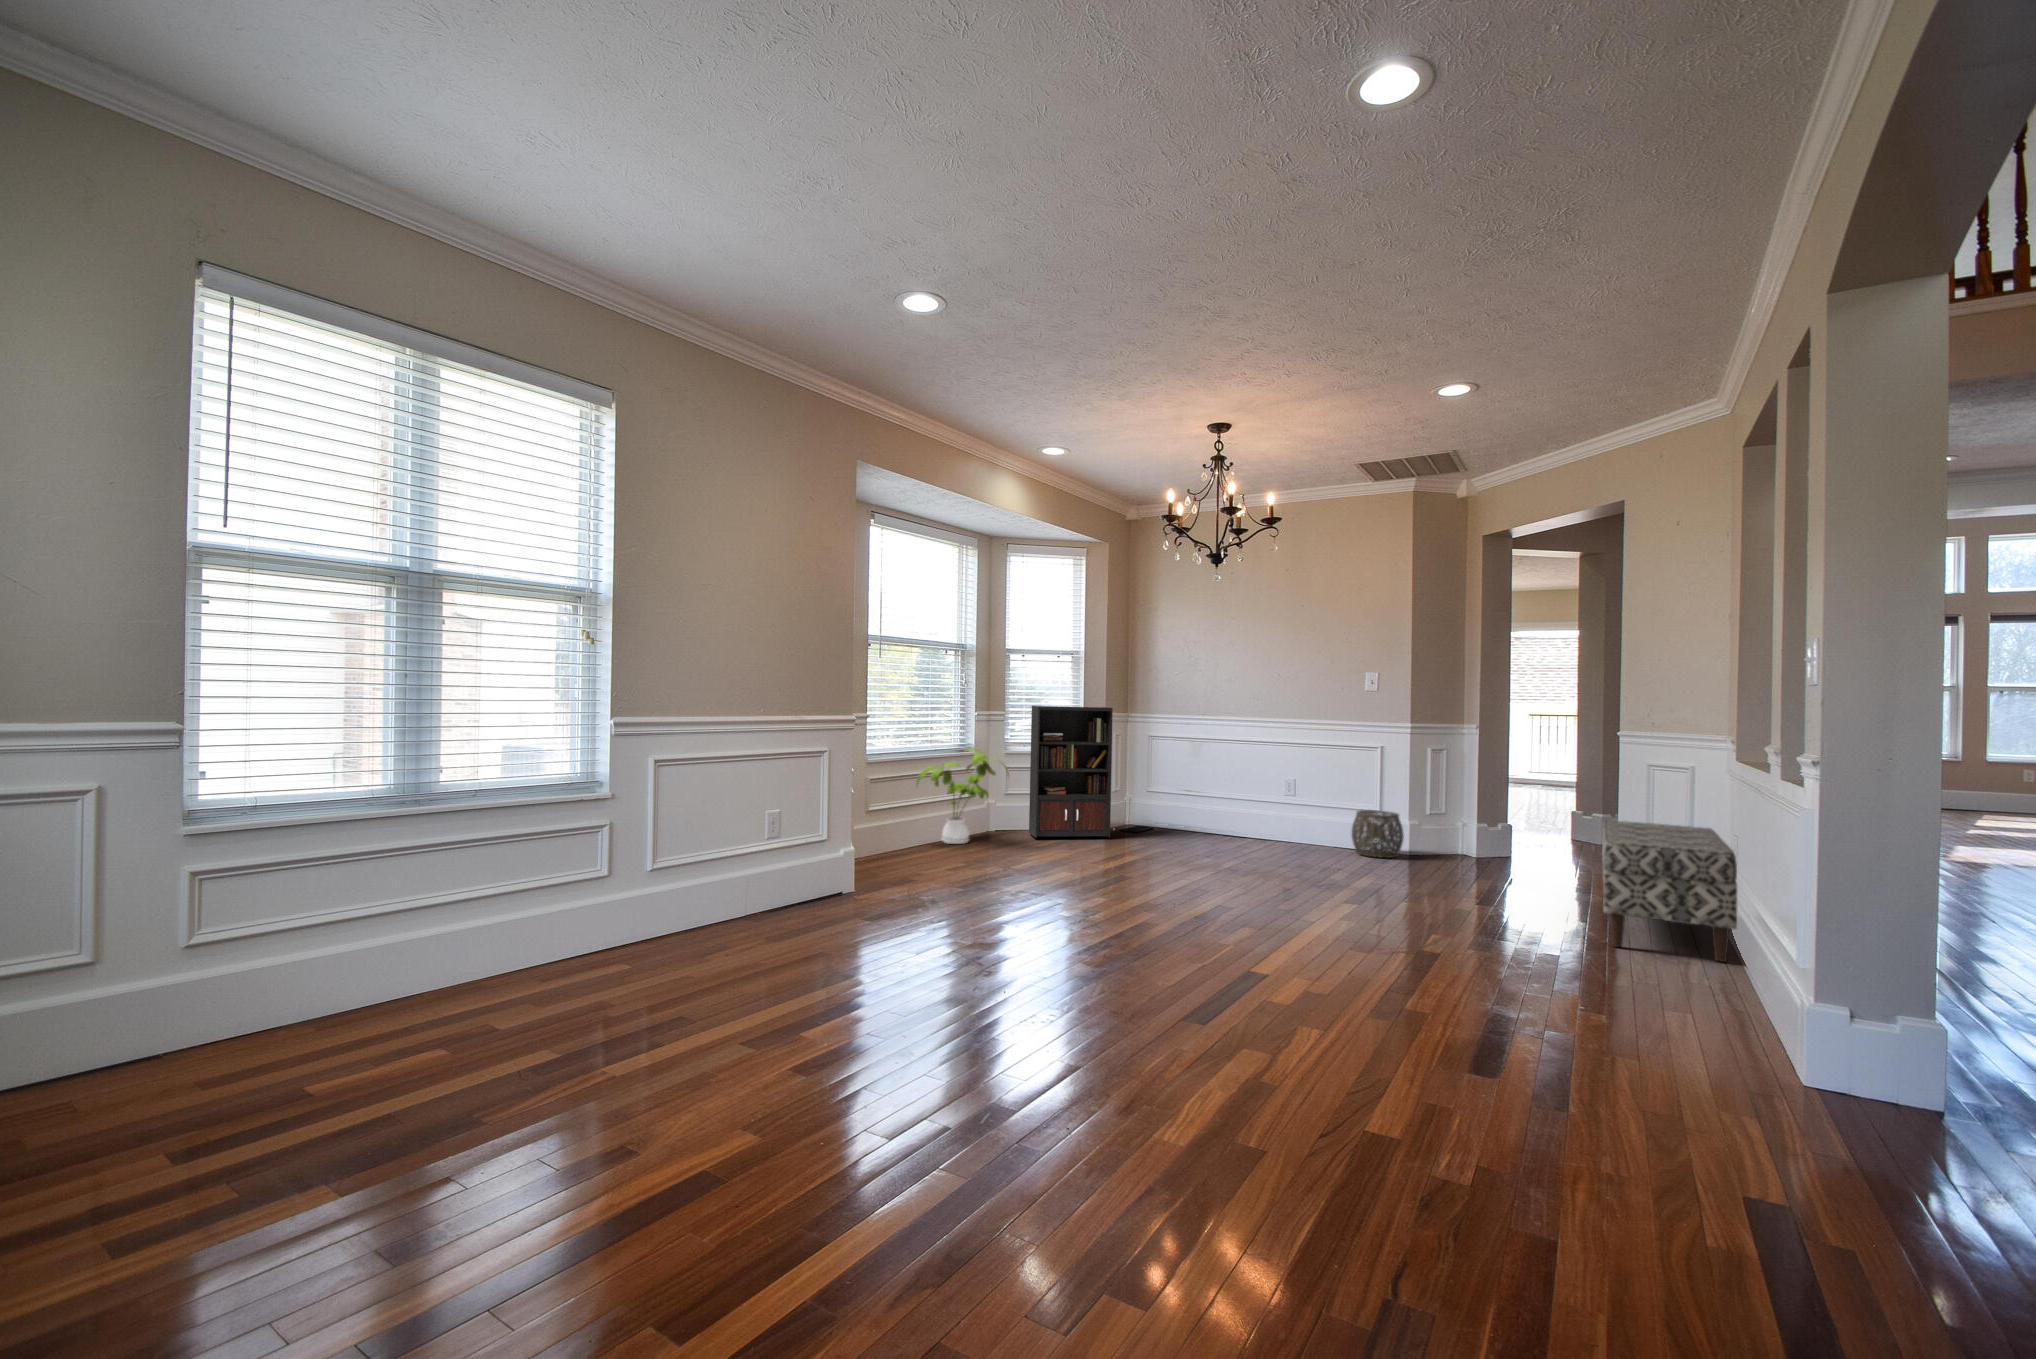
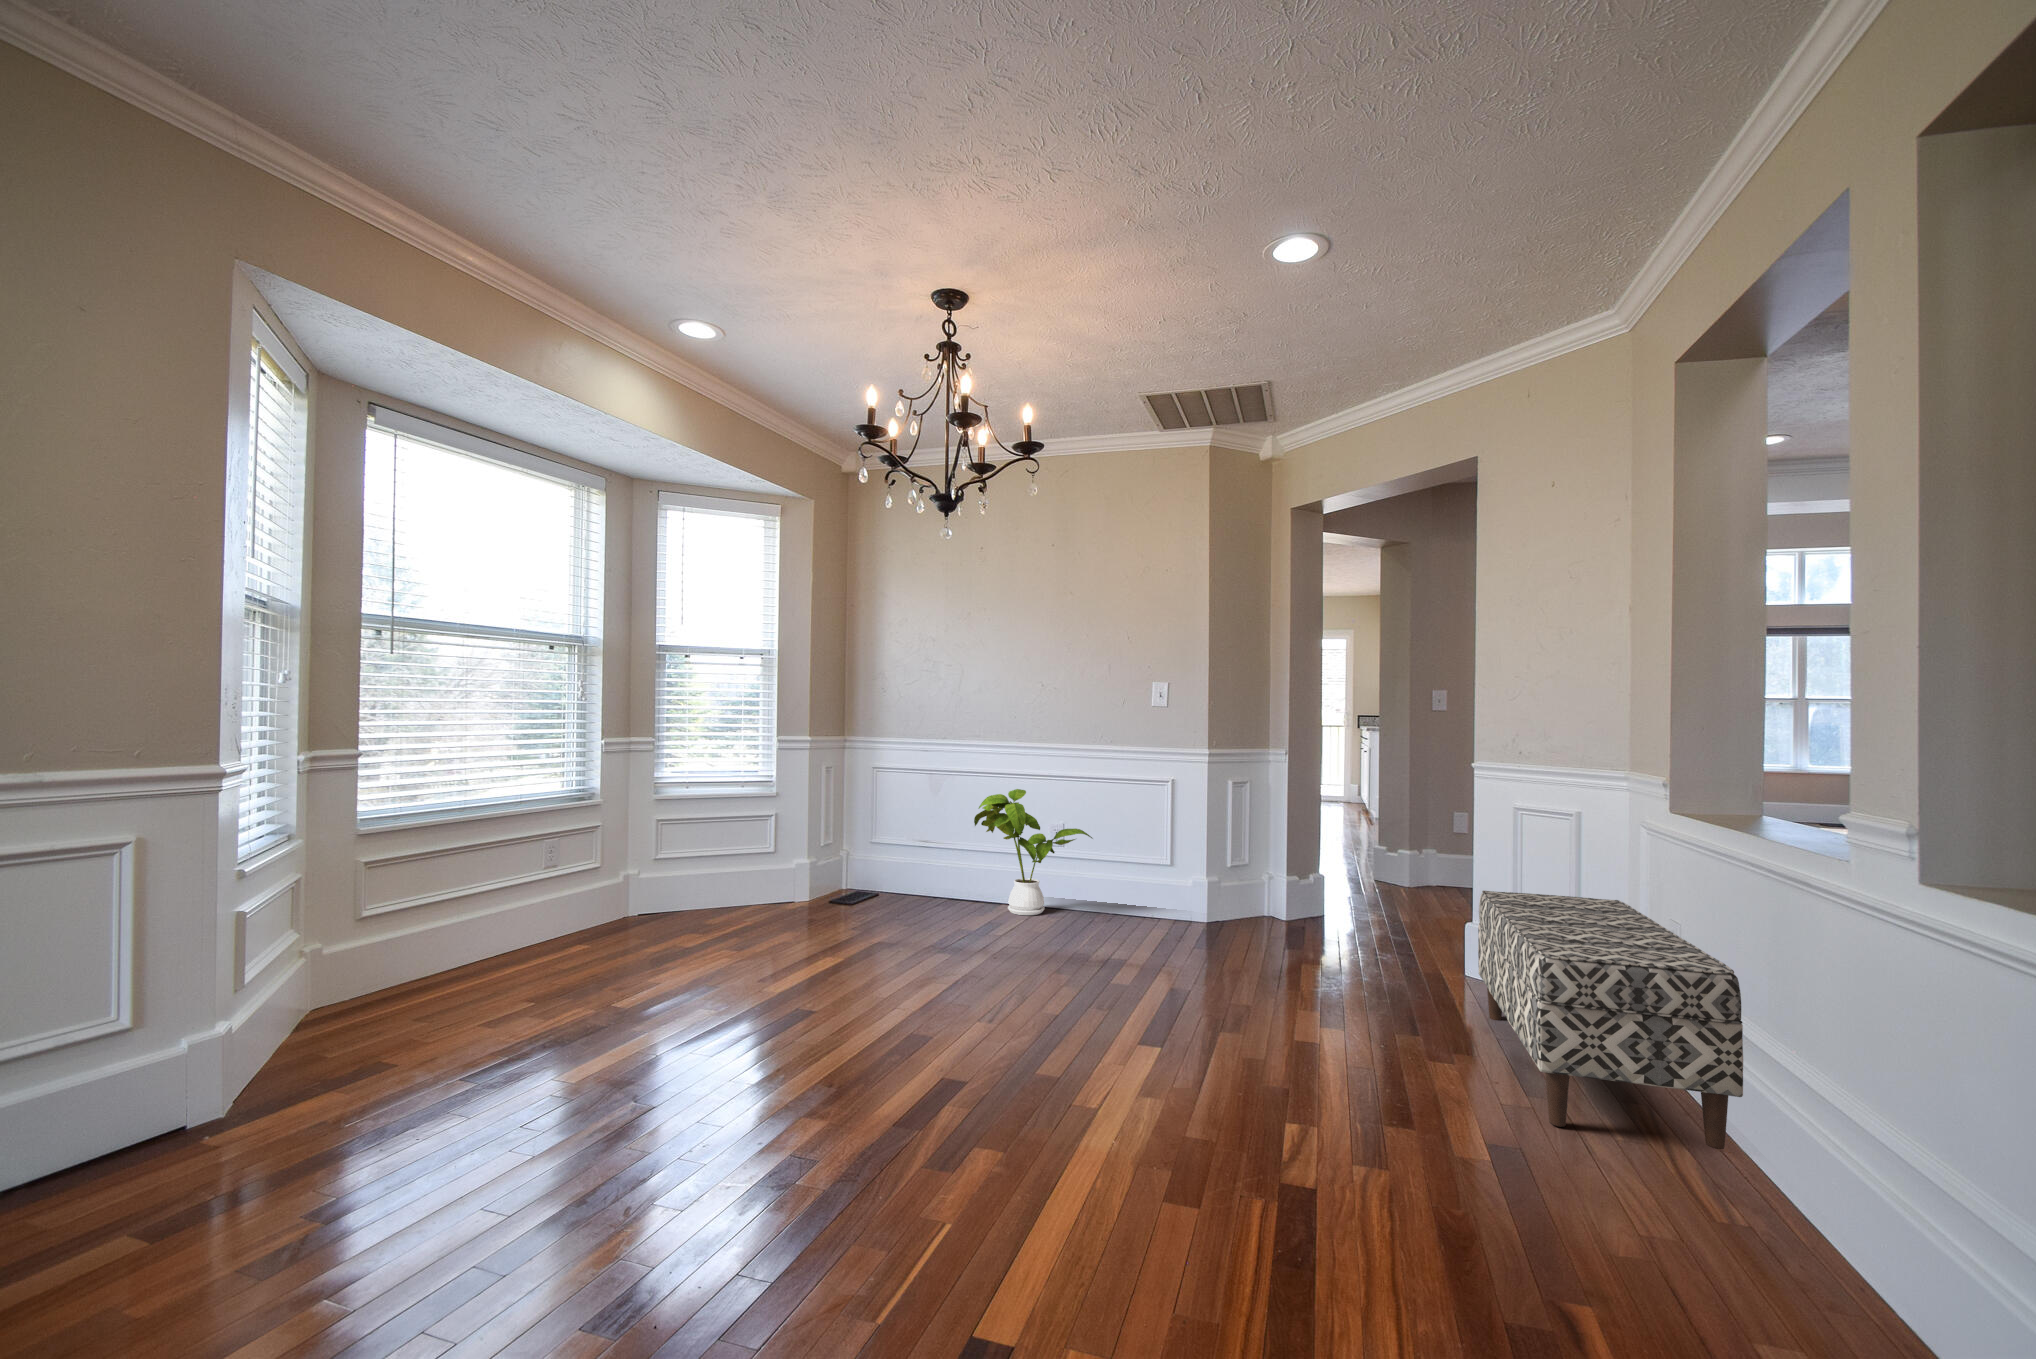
bookcase: present [1029,706,1115,838] -> none [683,729,819,930]
house plant: present [916,748,1006,844] -> present [974,789,1093,915]
woven basket: present [1352,810,1404,858] -> none [1134,866,1201,934]

